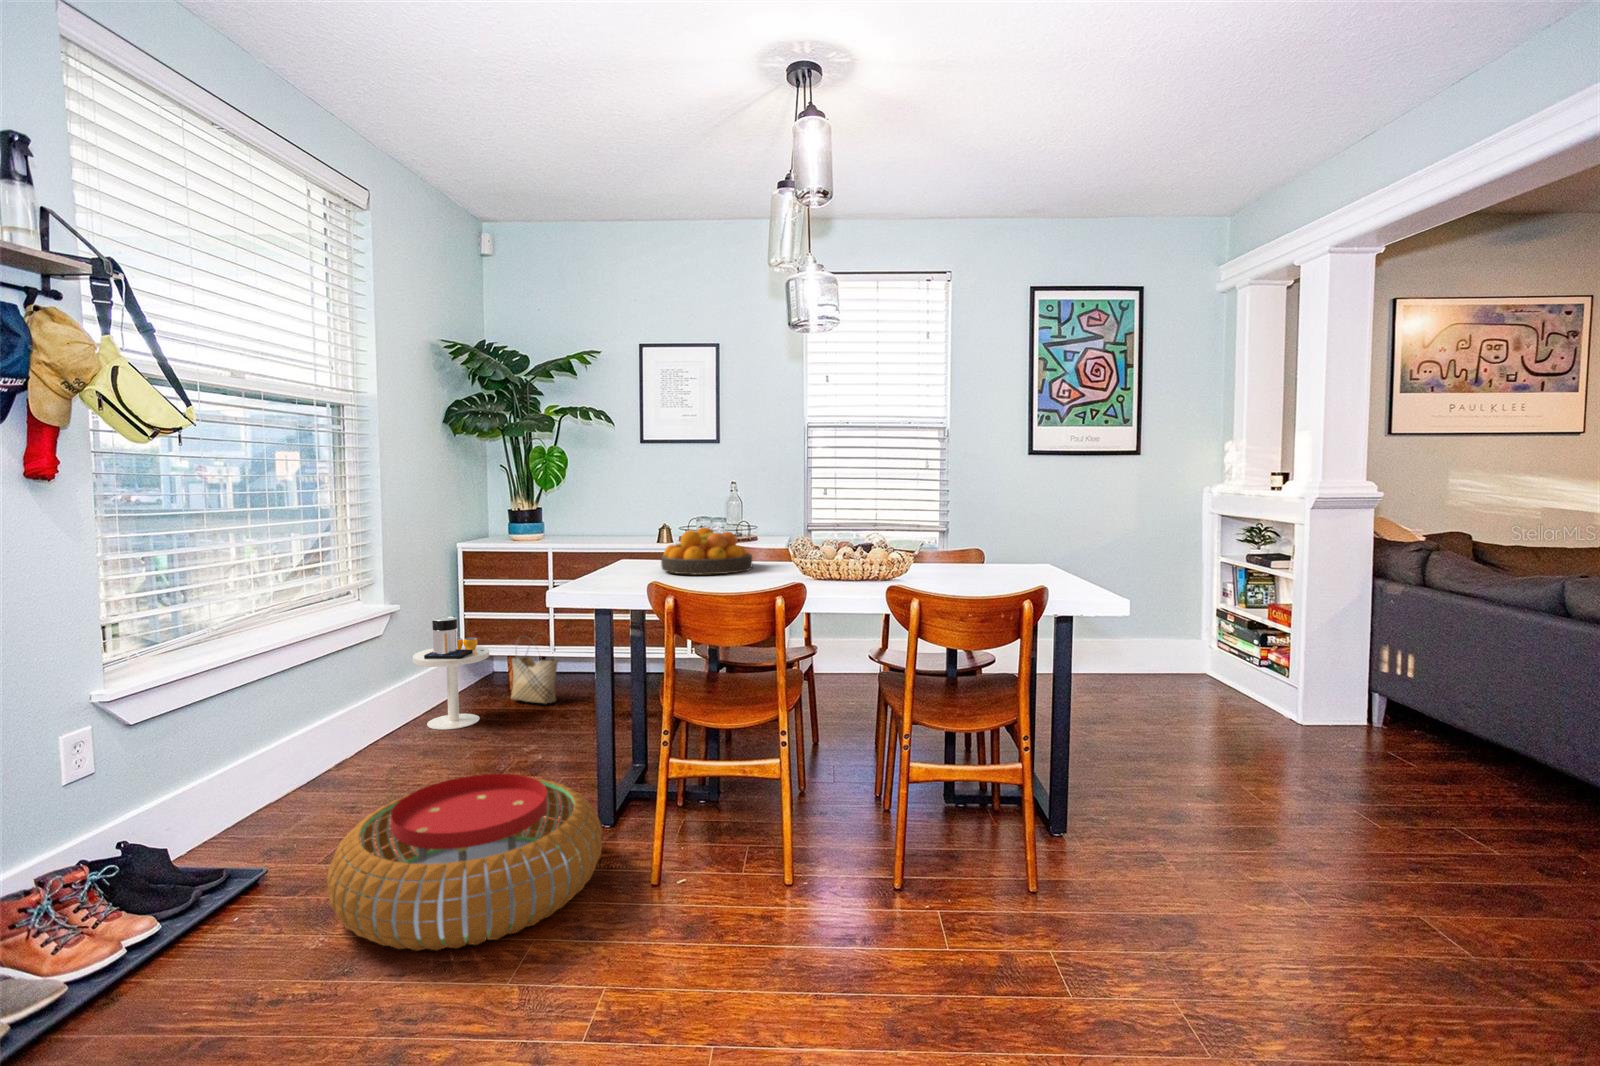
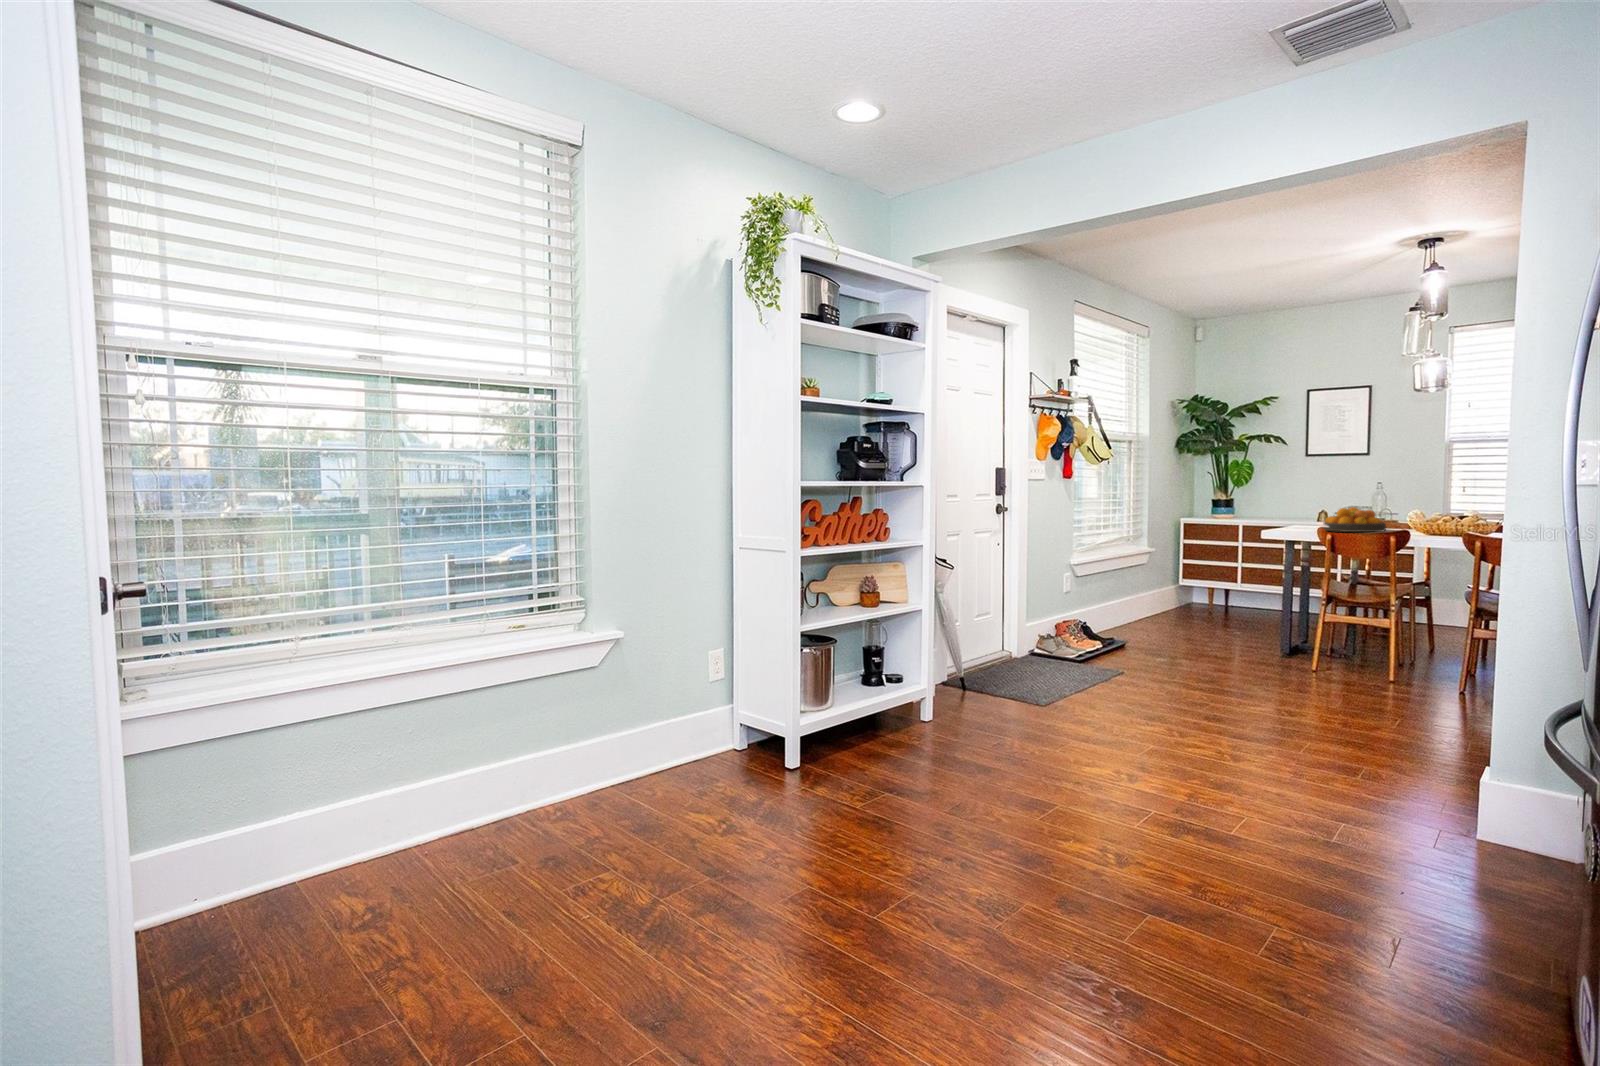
side table: present [413,616,489,730] -> none [1162,557,1204,618]
woven basket: present [511,638,558,703] -> none [1212,573,1245,615]
pouf: present [327,774,602,951] -> none [1166,614,1288,668]

